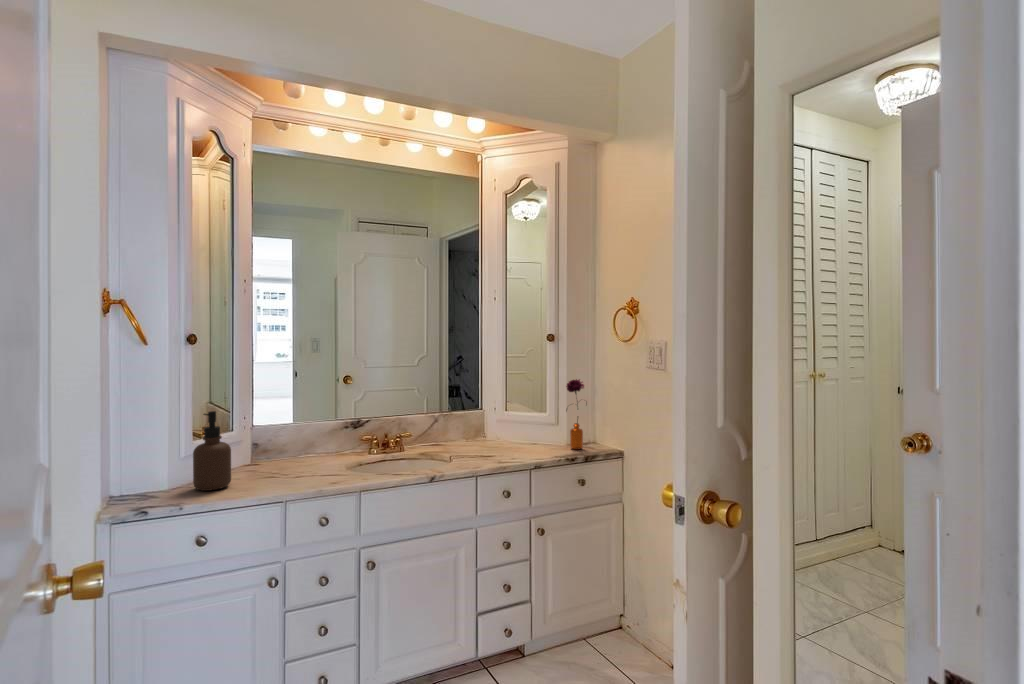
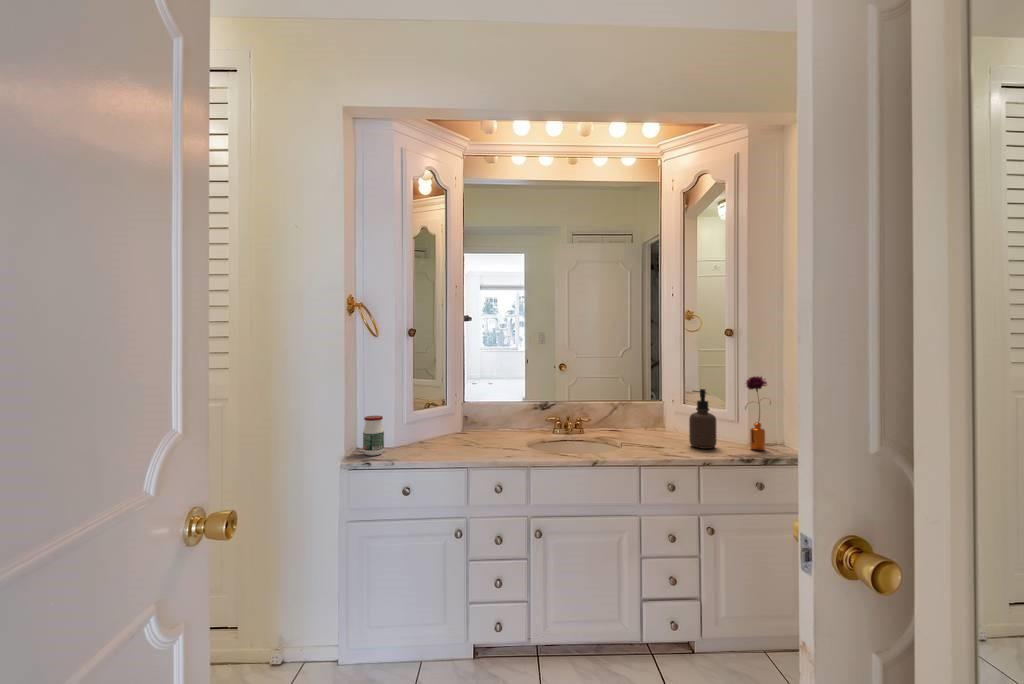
soap dispenser: present [193,411,231,491] -> present [689,389,717,449]
jar: none [124,448,157,503] -> present [363,416,384,456]

